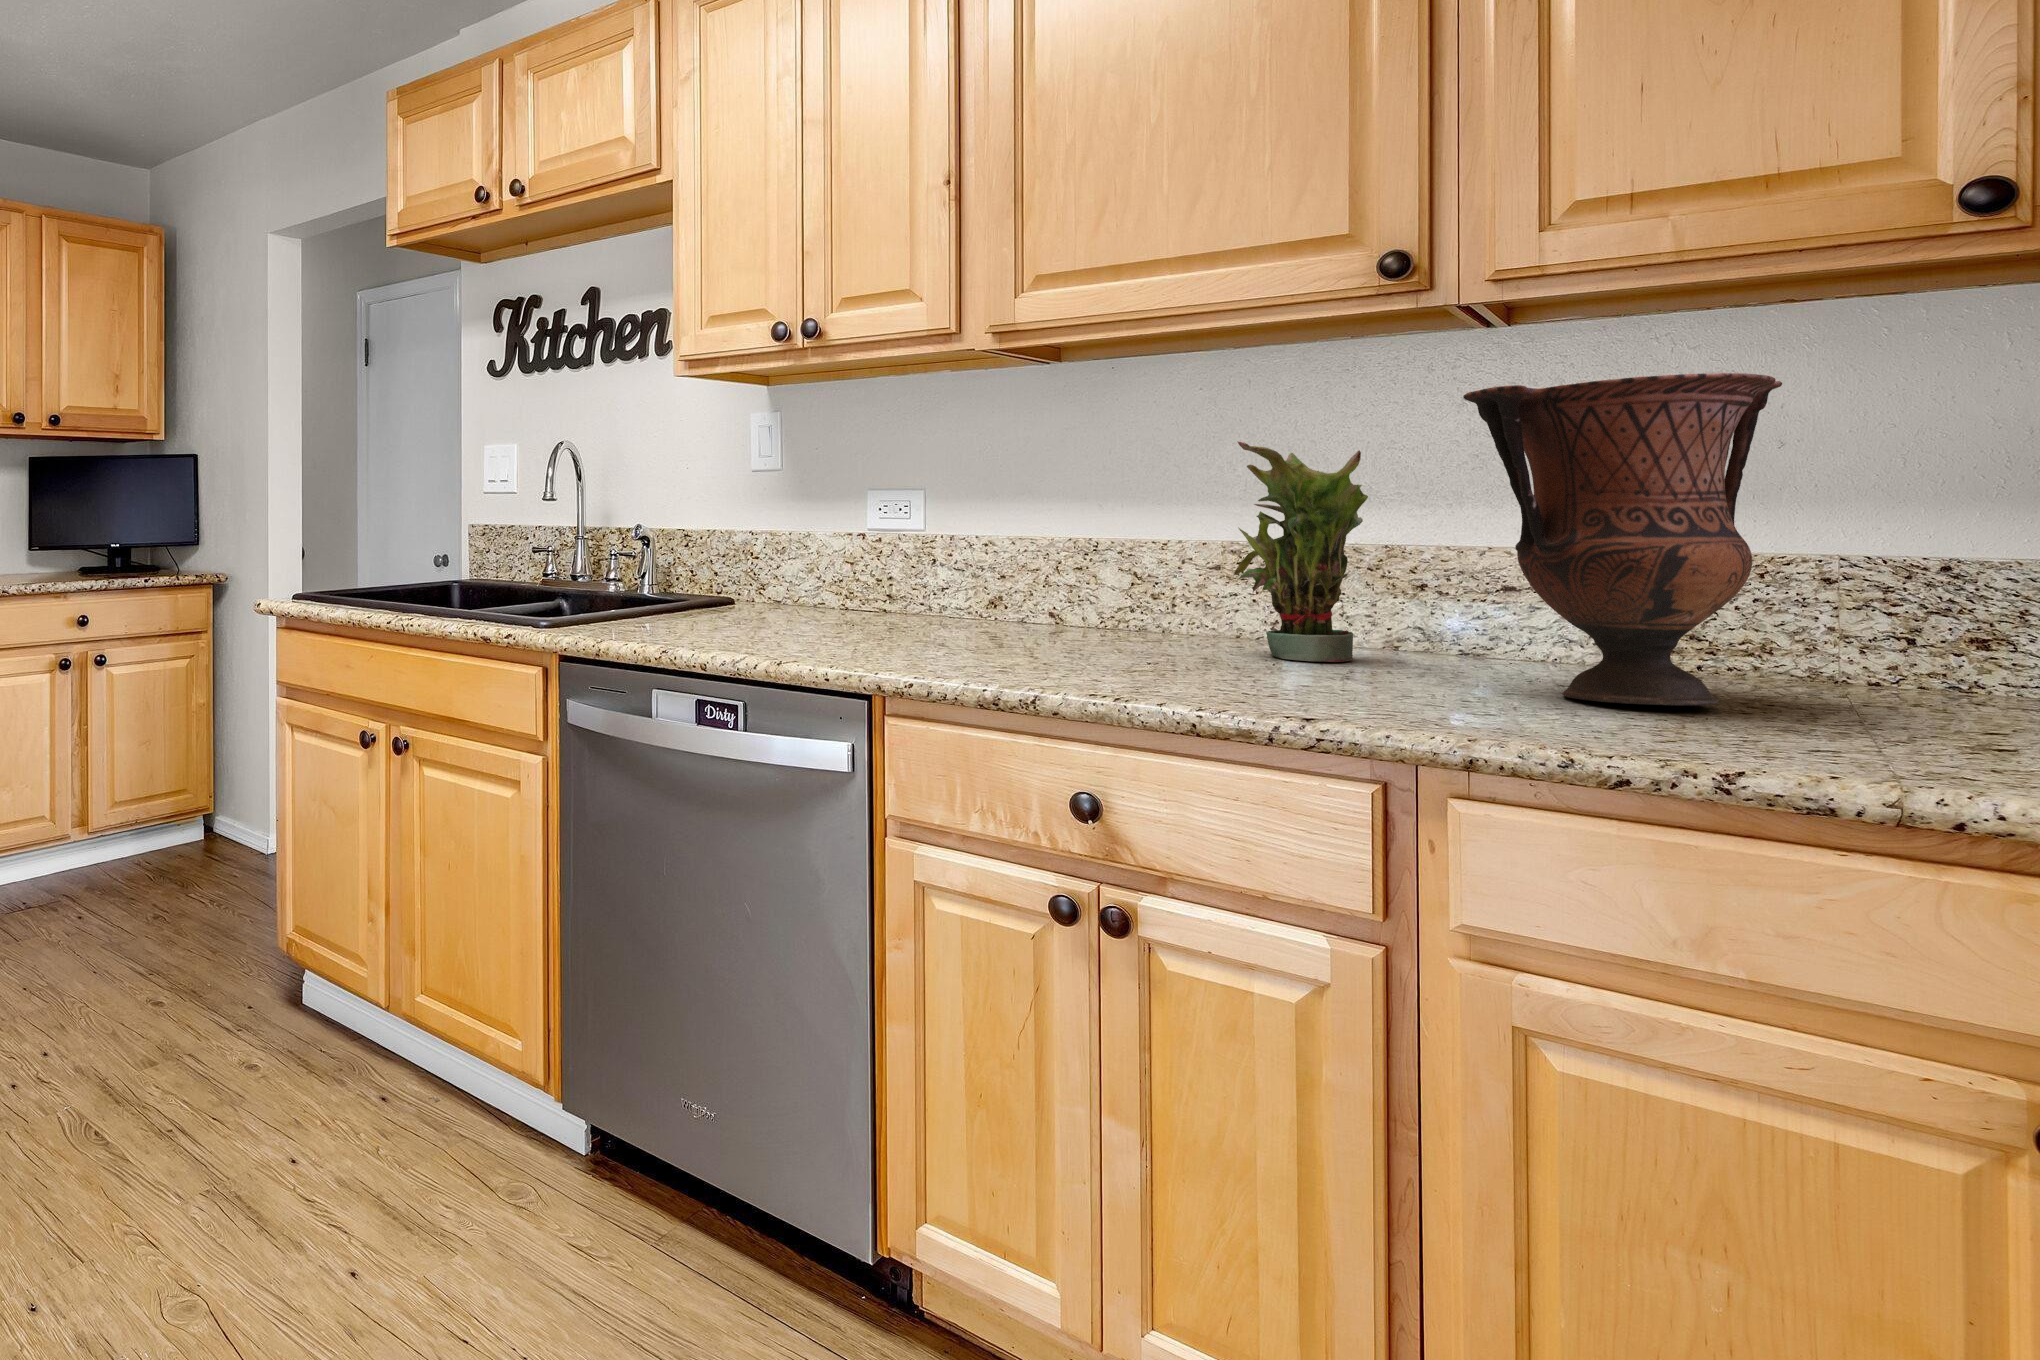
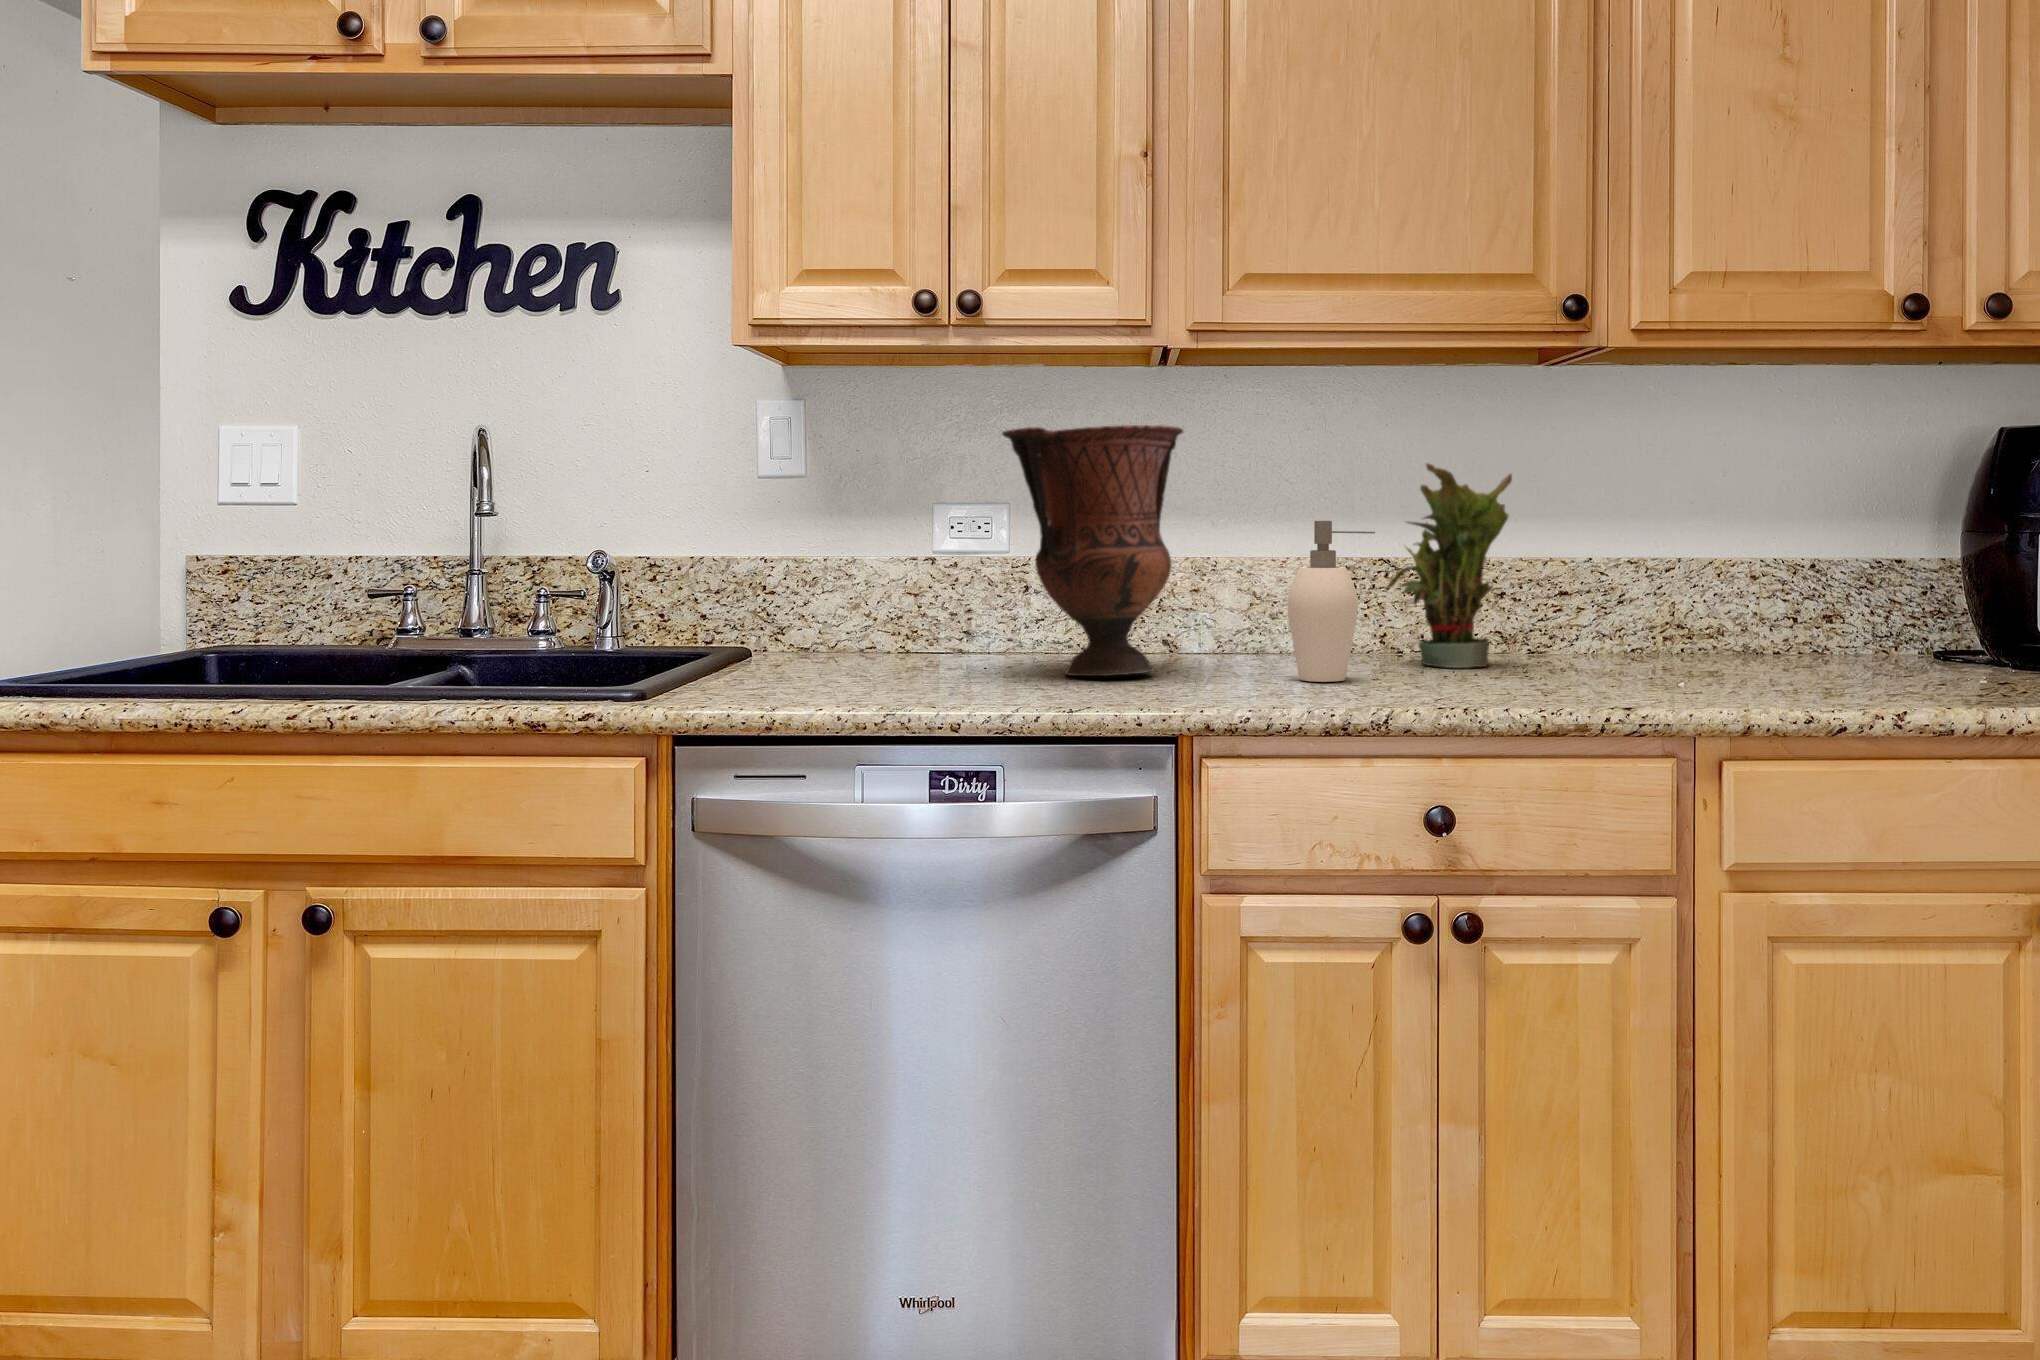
vase: present [1463,373,1782,705] -> present [1002,425,1183,676]
soap dispenser: none [1057,501,1133,660] -> present [1288,521,1375,682]

